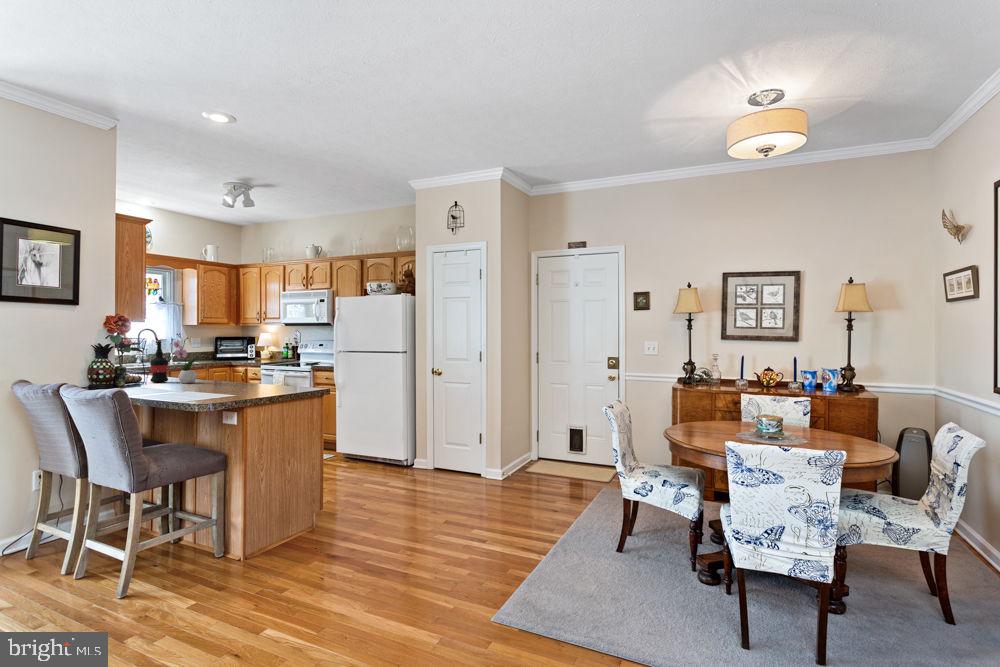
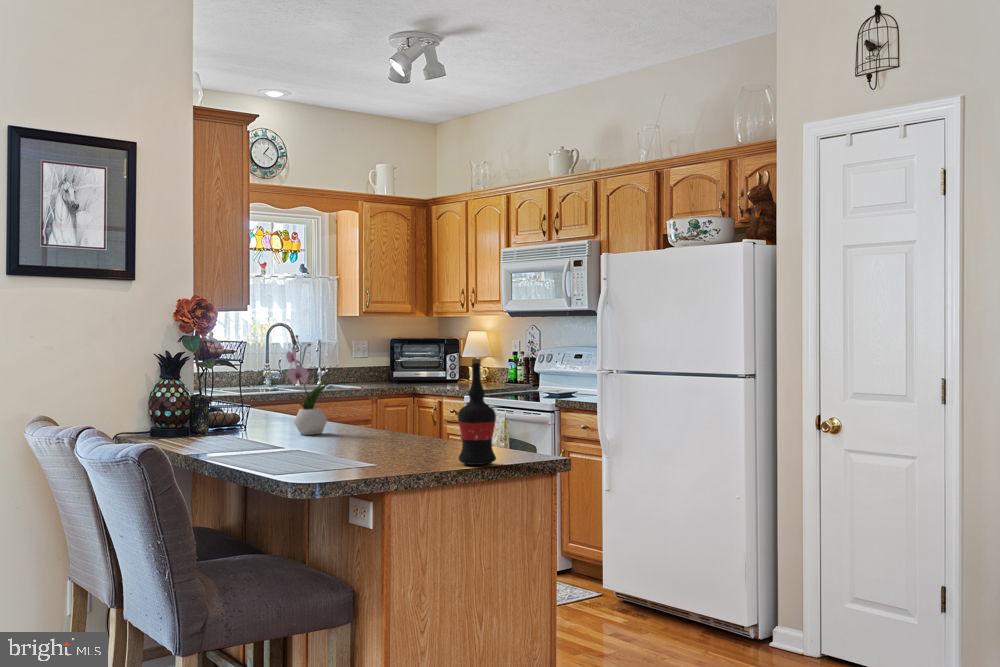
wine bottle: present [150,340,168,382] -> present [458,358,496,465]

